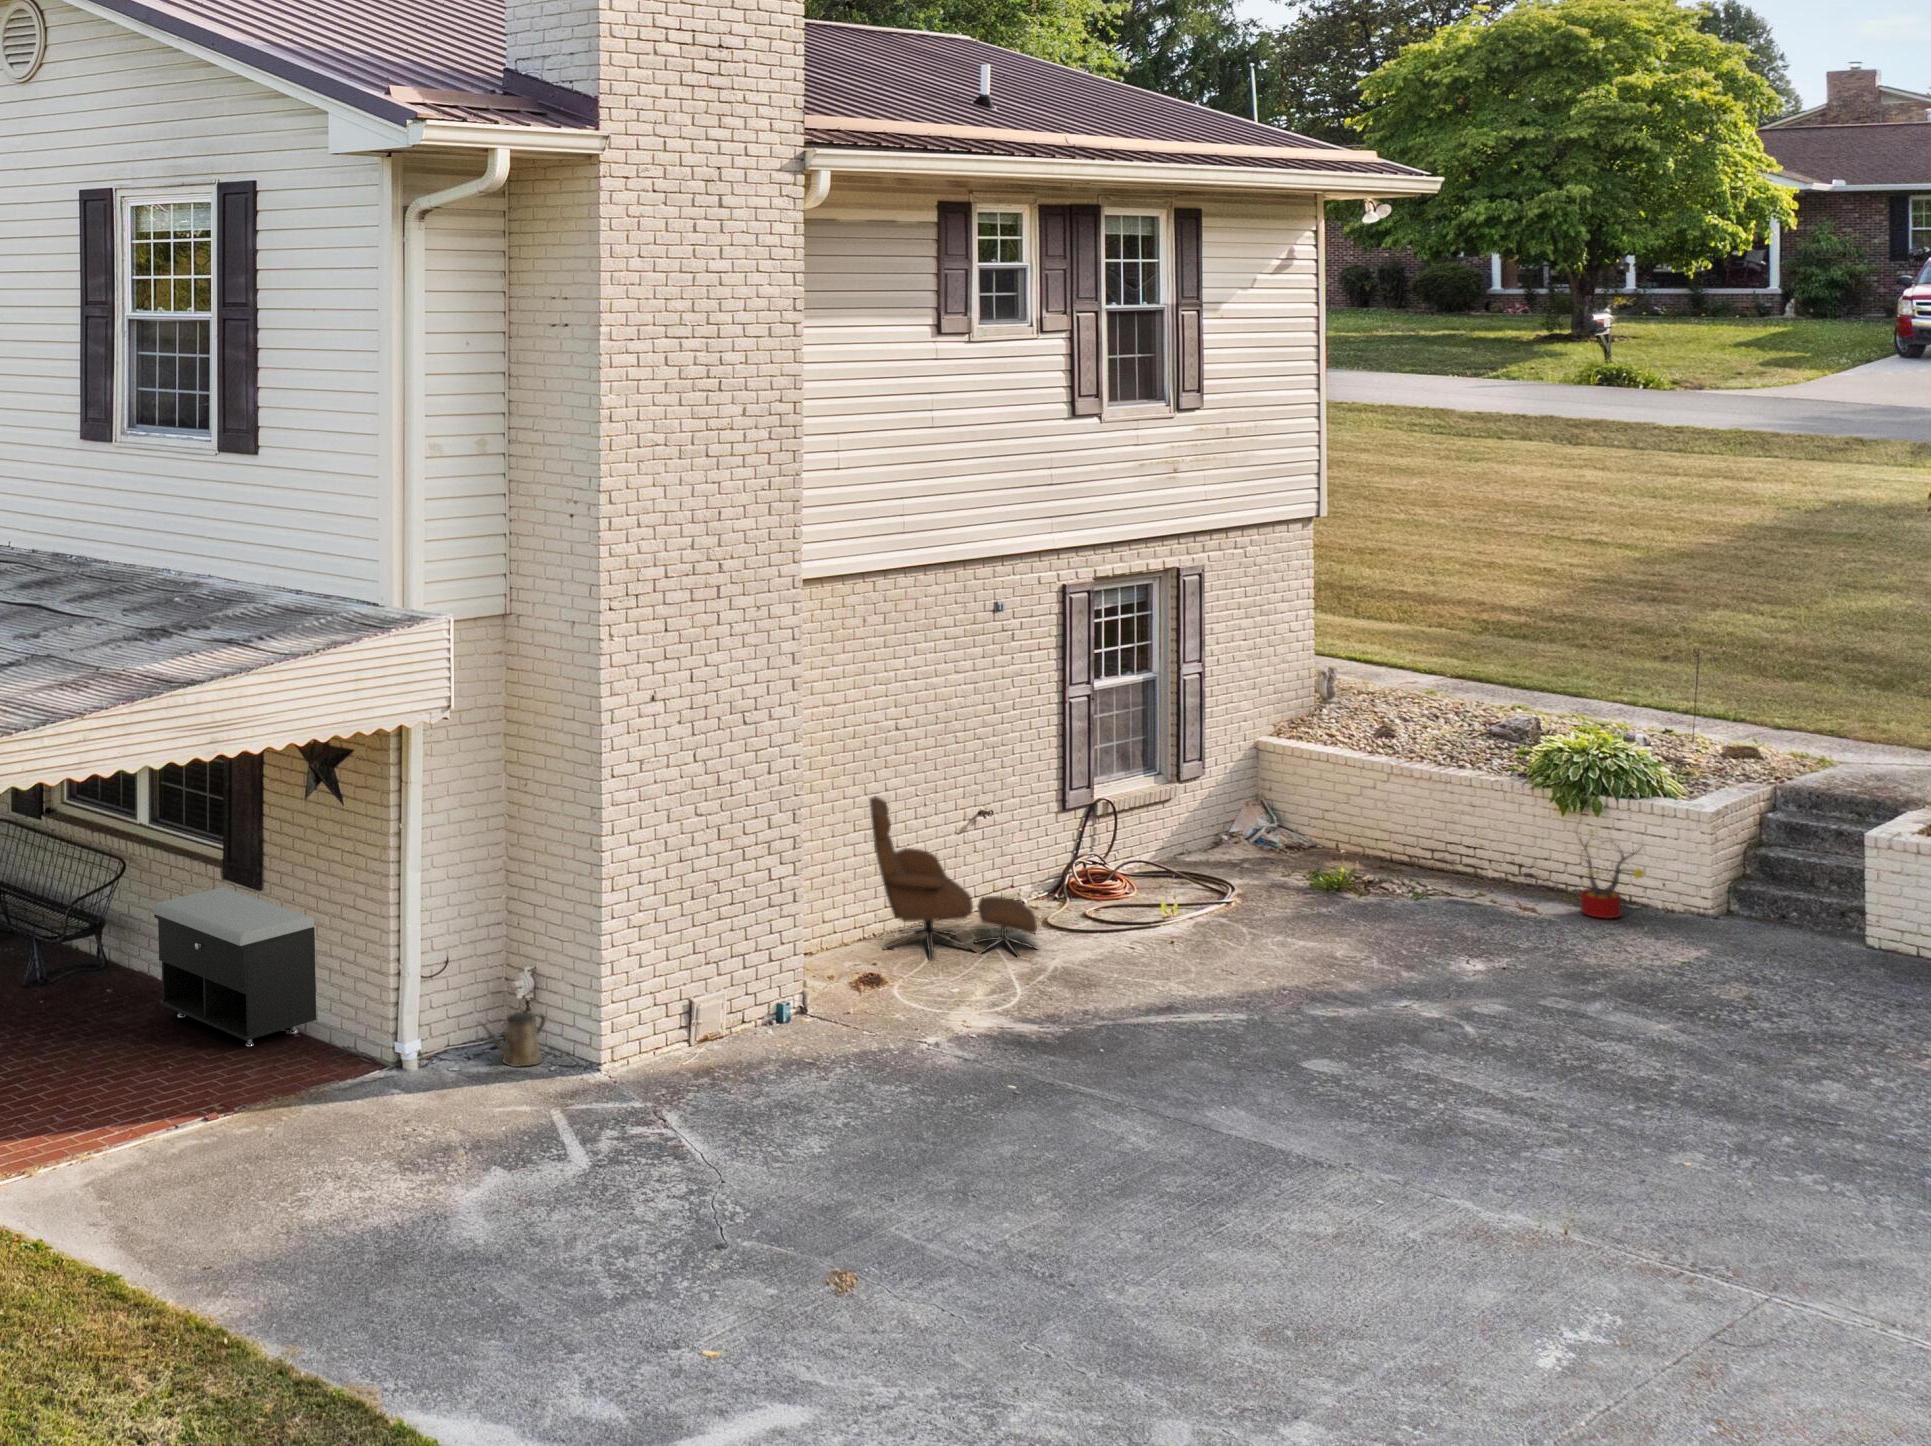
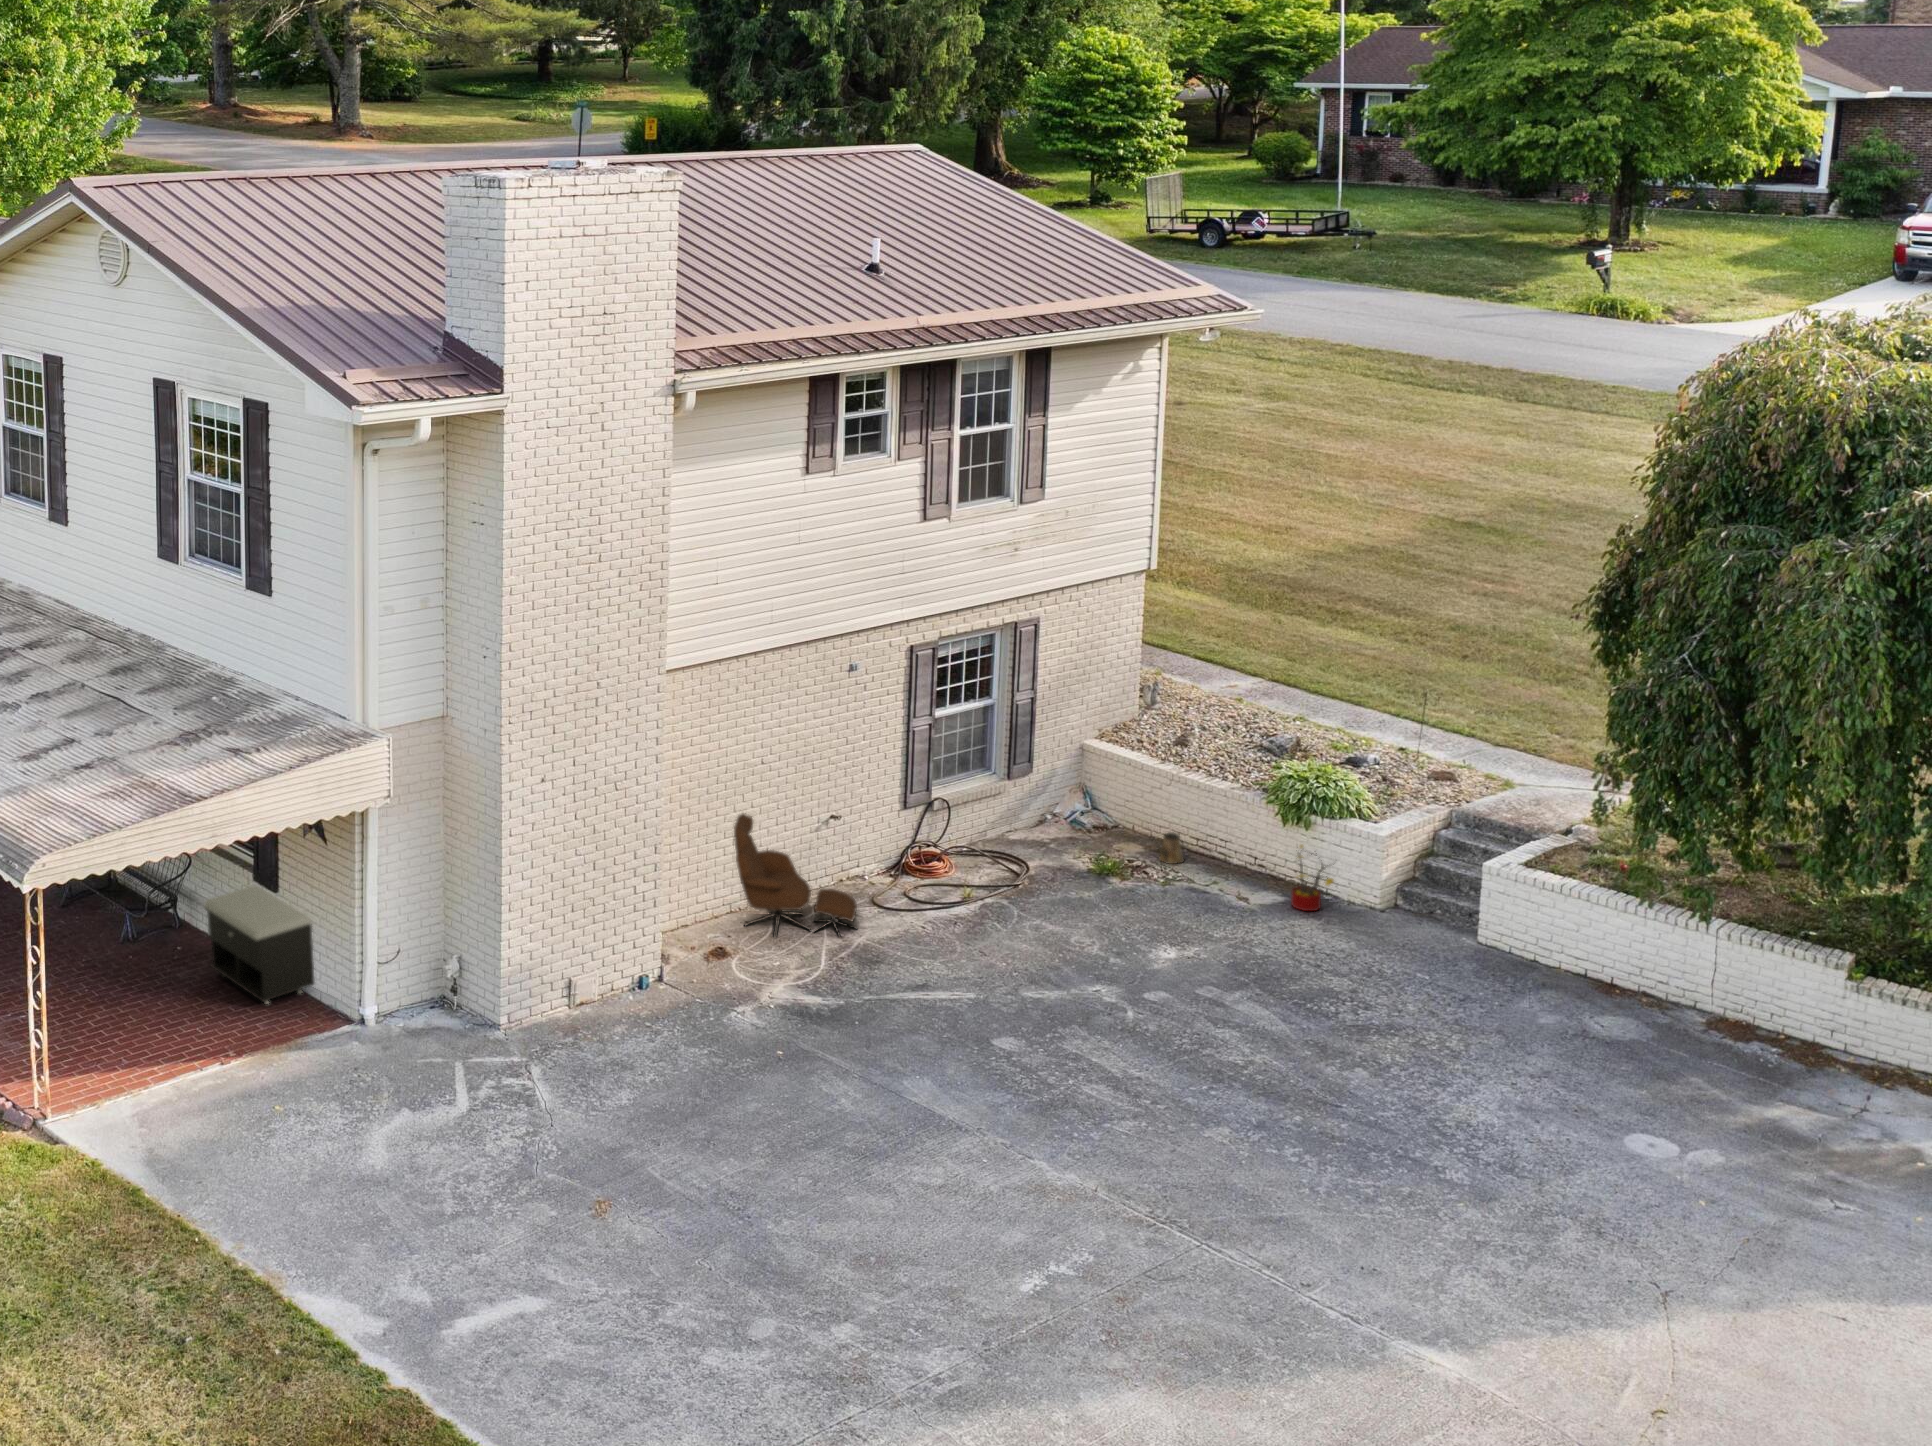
watering can: present [478,1012,545,1067] -> present [1156,832,1184,864]

